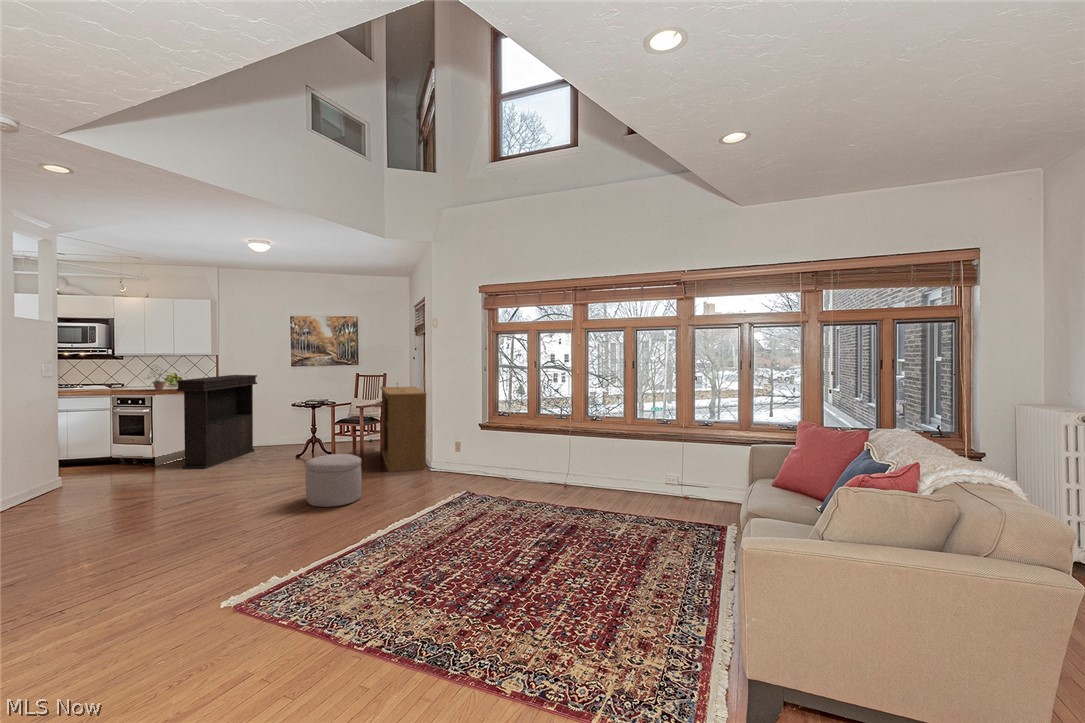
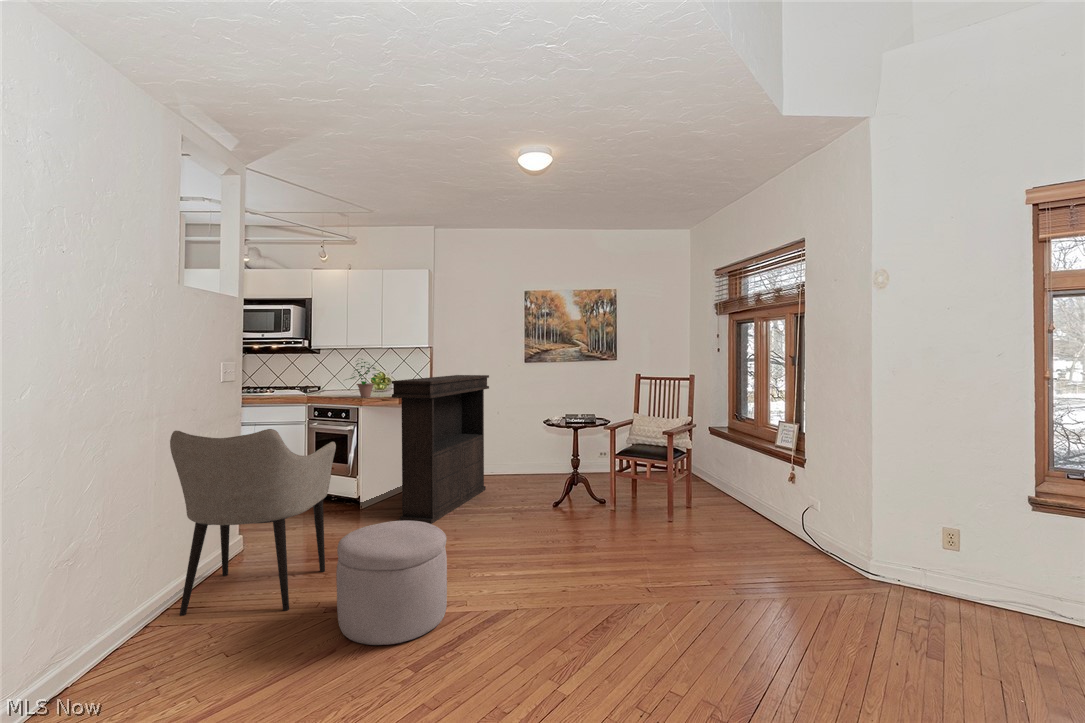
bookshelf: present [380,386,427,472] -> none [688,393,820,557]
armchair: none [24,409,132,512] -> present [170,429,336,616]
ottoman: present [306,454,362,507] -> present [336,521,447,645]

